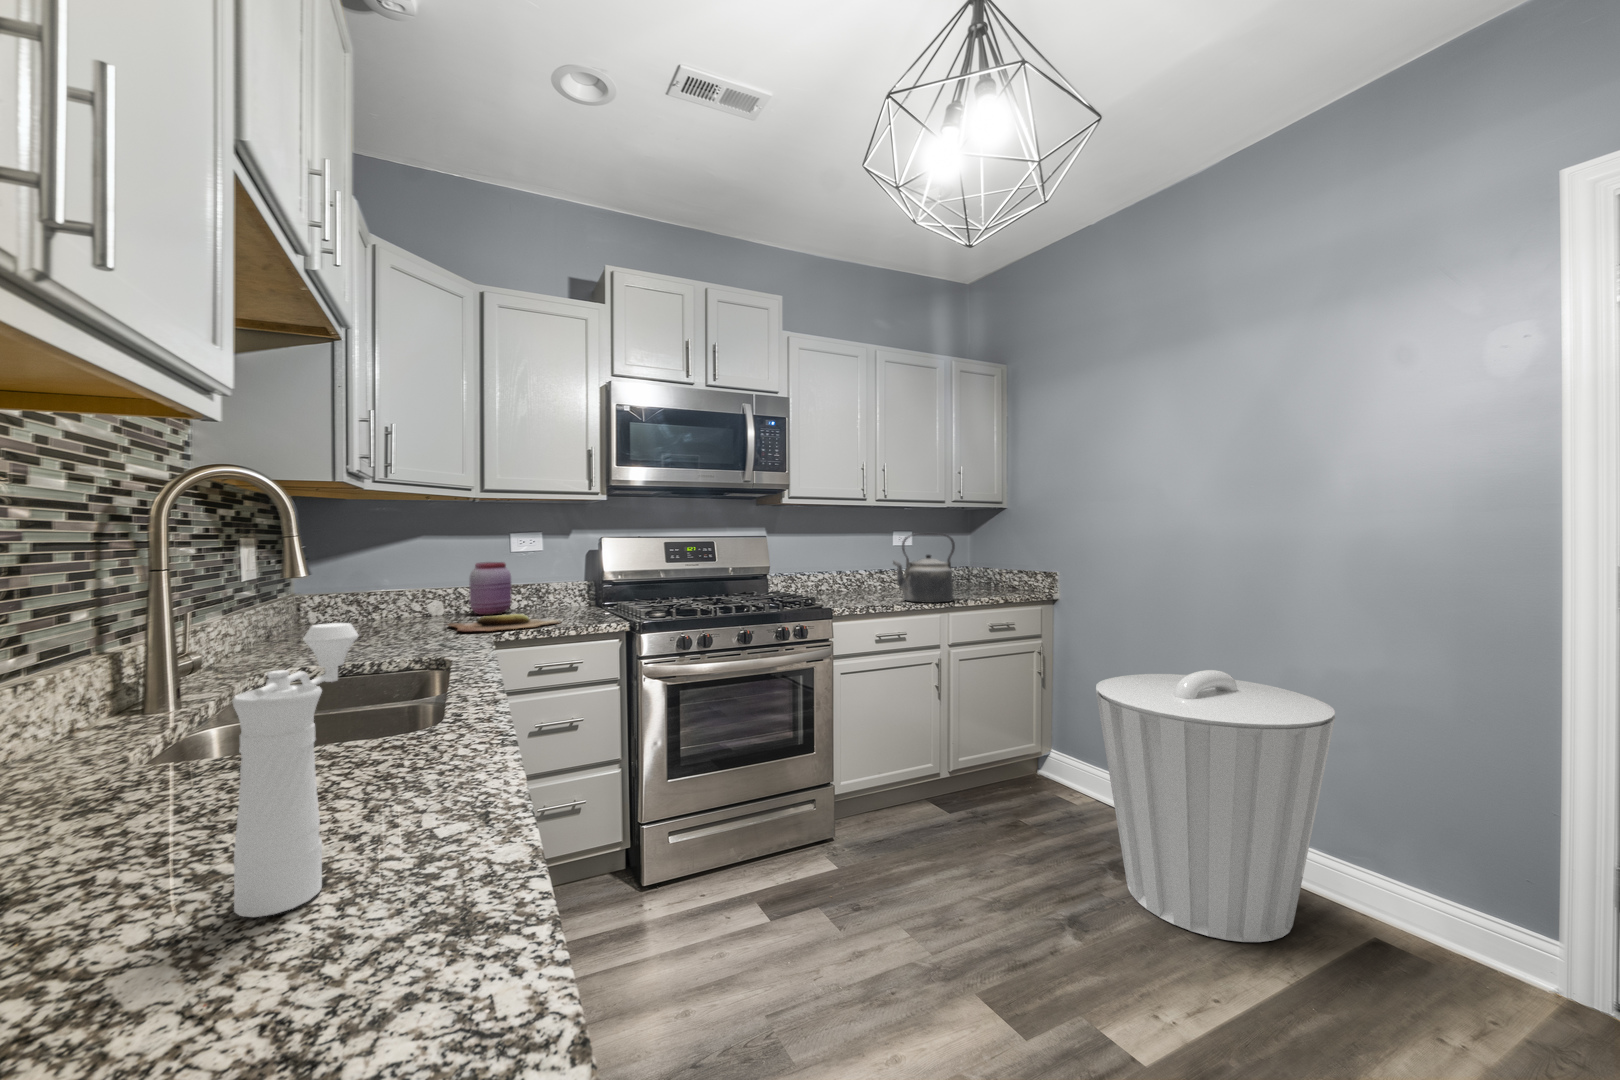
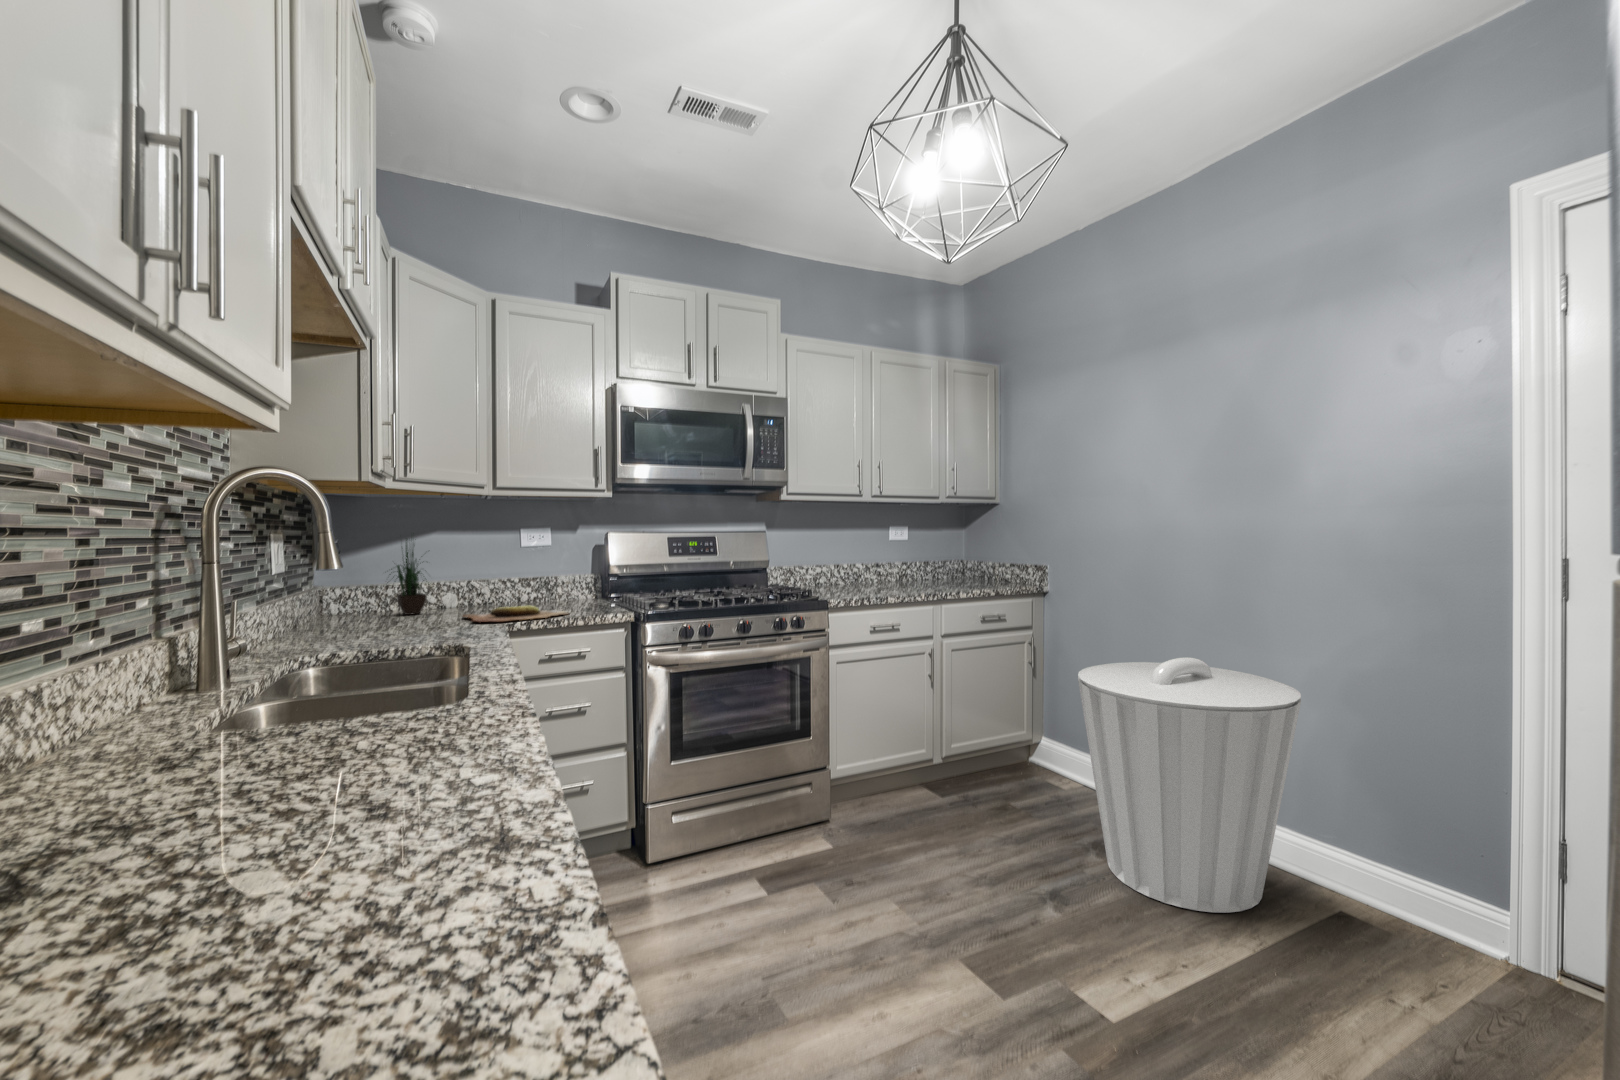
potted plant: none [362,525,418,623] -> present [391,540,426,615]
kettle: present [893,533,955,603] -> none [887,528,947,595]
jar: present [469,562,511,615] -> none [482,557,522,607]
pepper mill: present [232,623,359,917] -> none [314,603,407,838]

